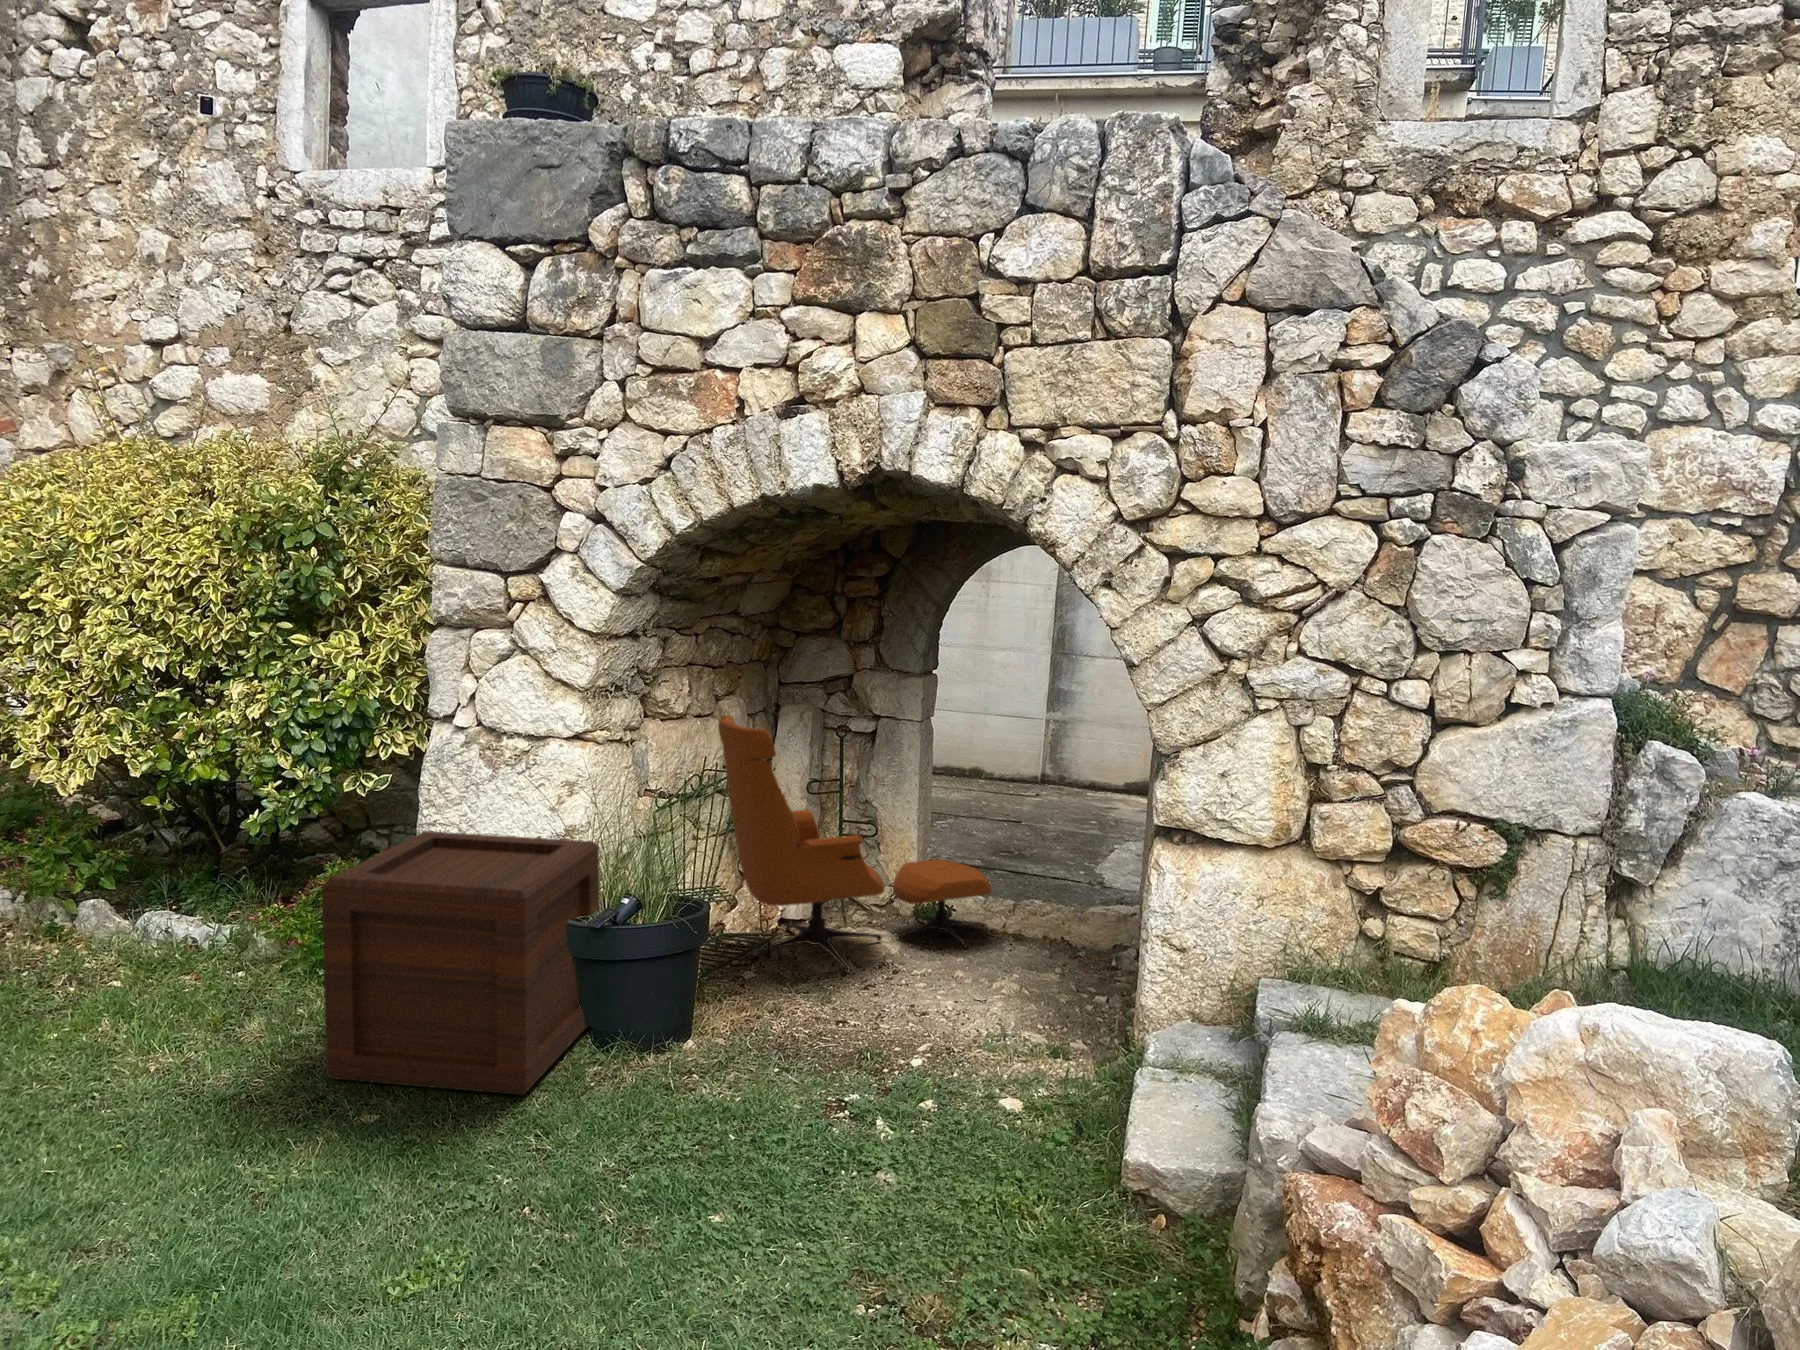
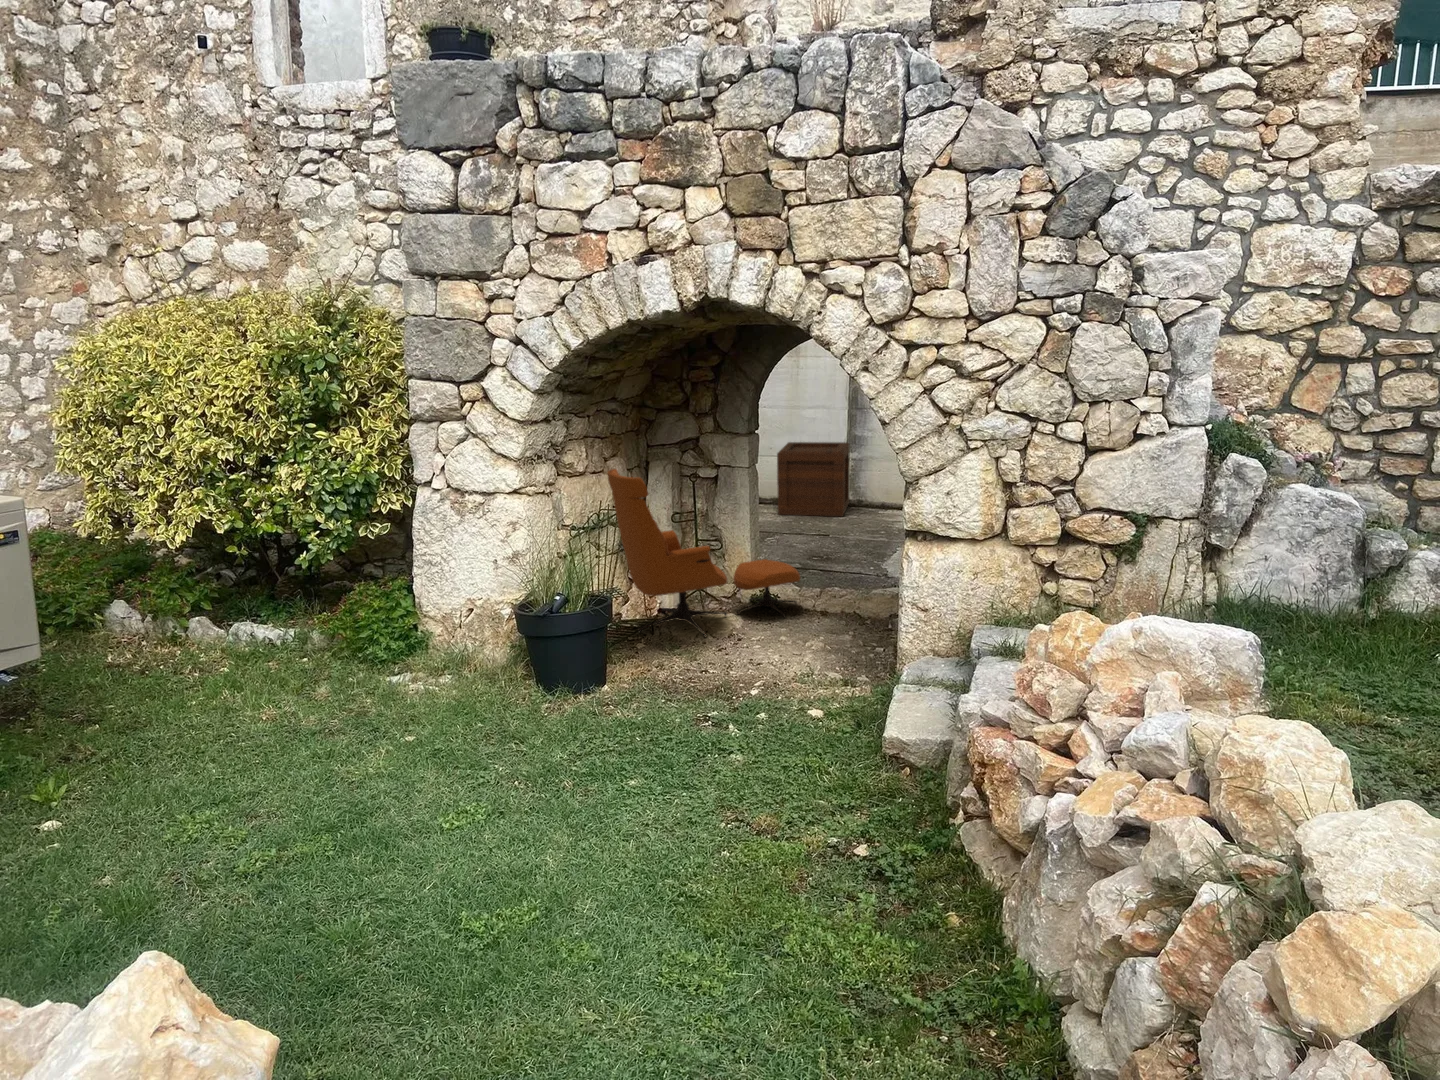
wooden crate: present [321,831,599,1095] -> present [777,442,850,517]

